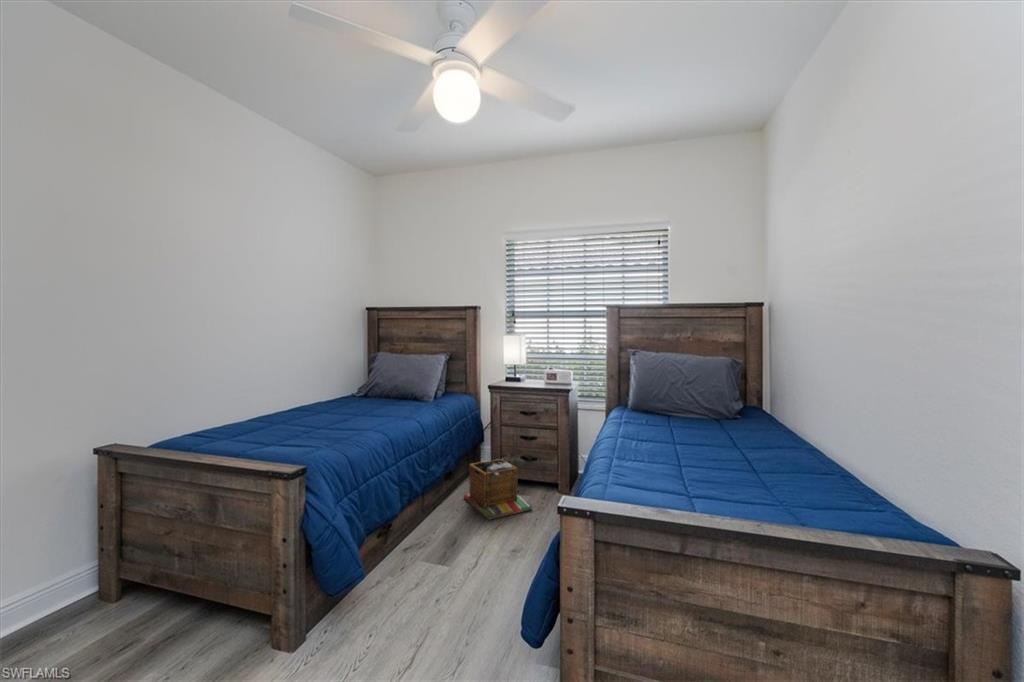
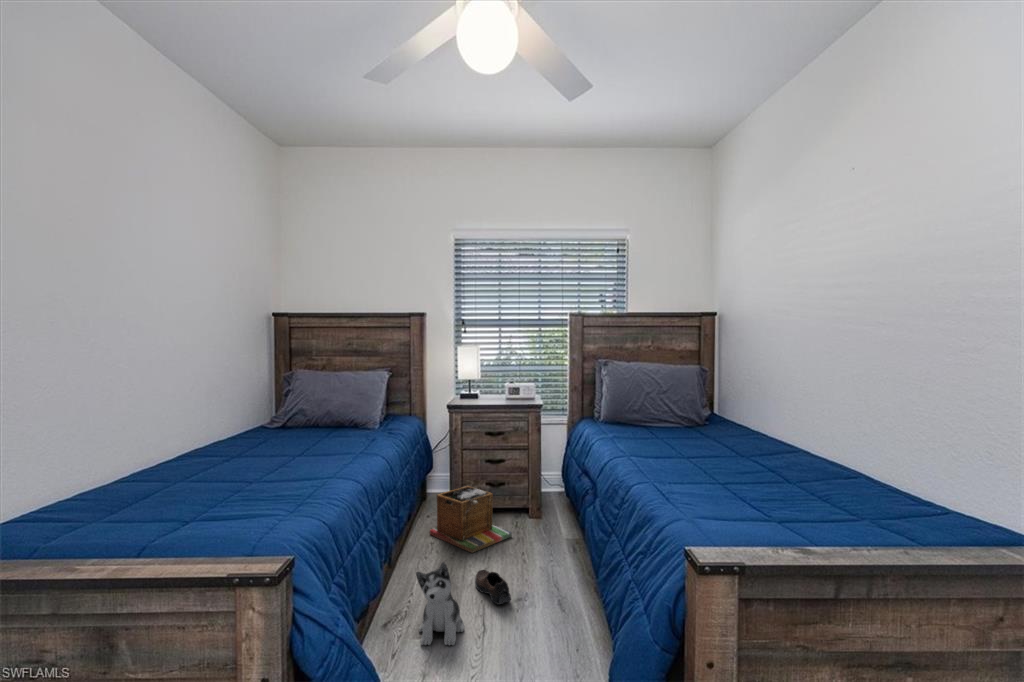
plush toy: none [393,527,440,605] -> present [416,562,464,645]
shoe: none [472,537,495,573] -> present [475,570,511,605]

